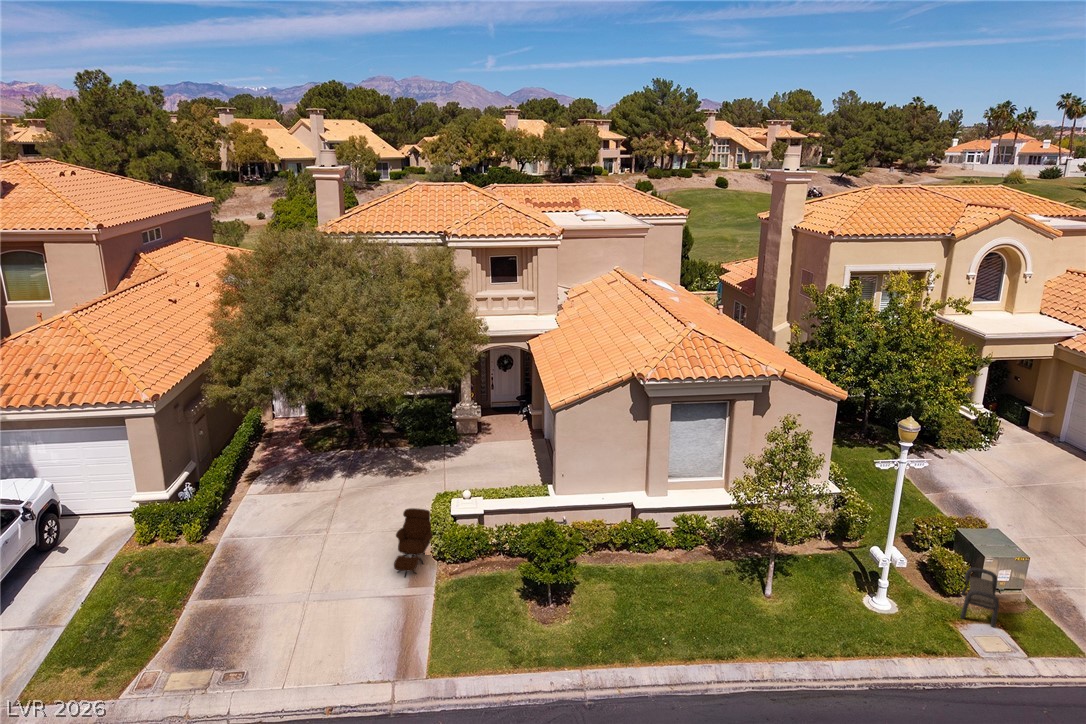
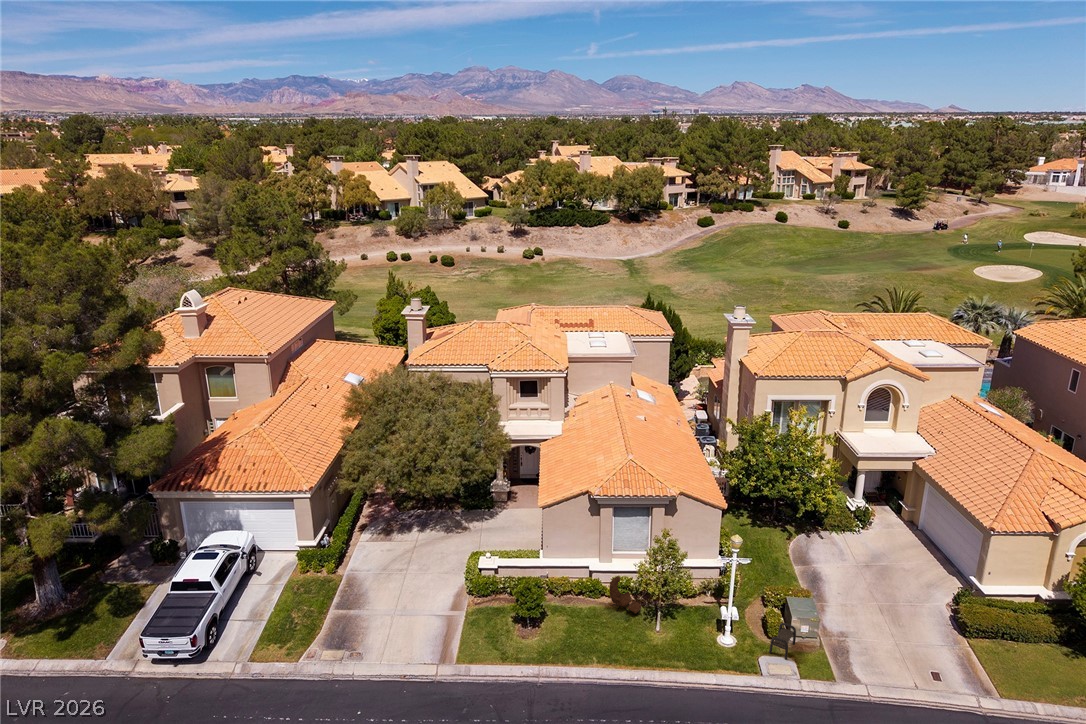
lounge chair: present [394,508,433,576] -> present [610,576,641,616]

